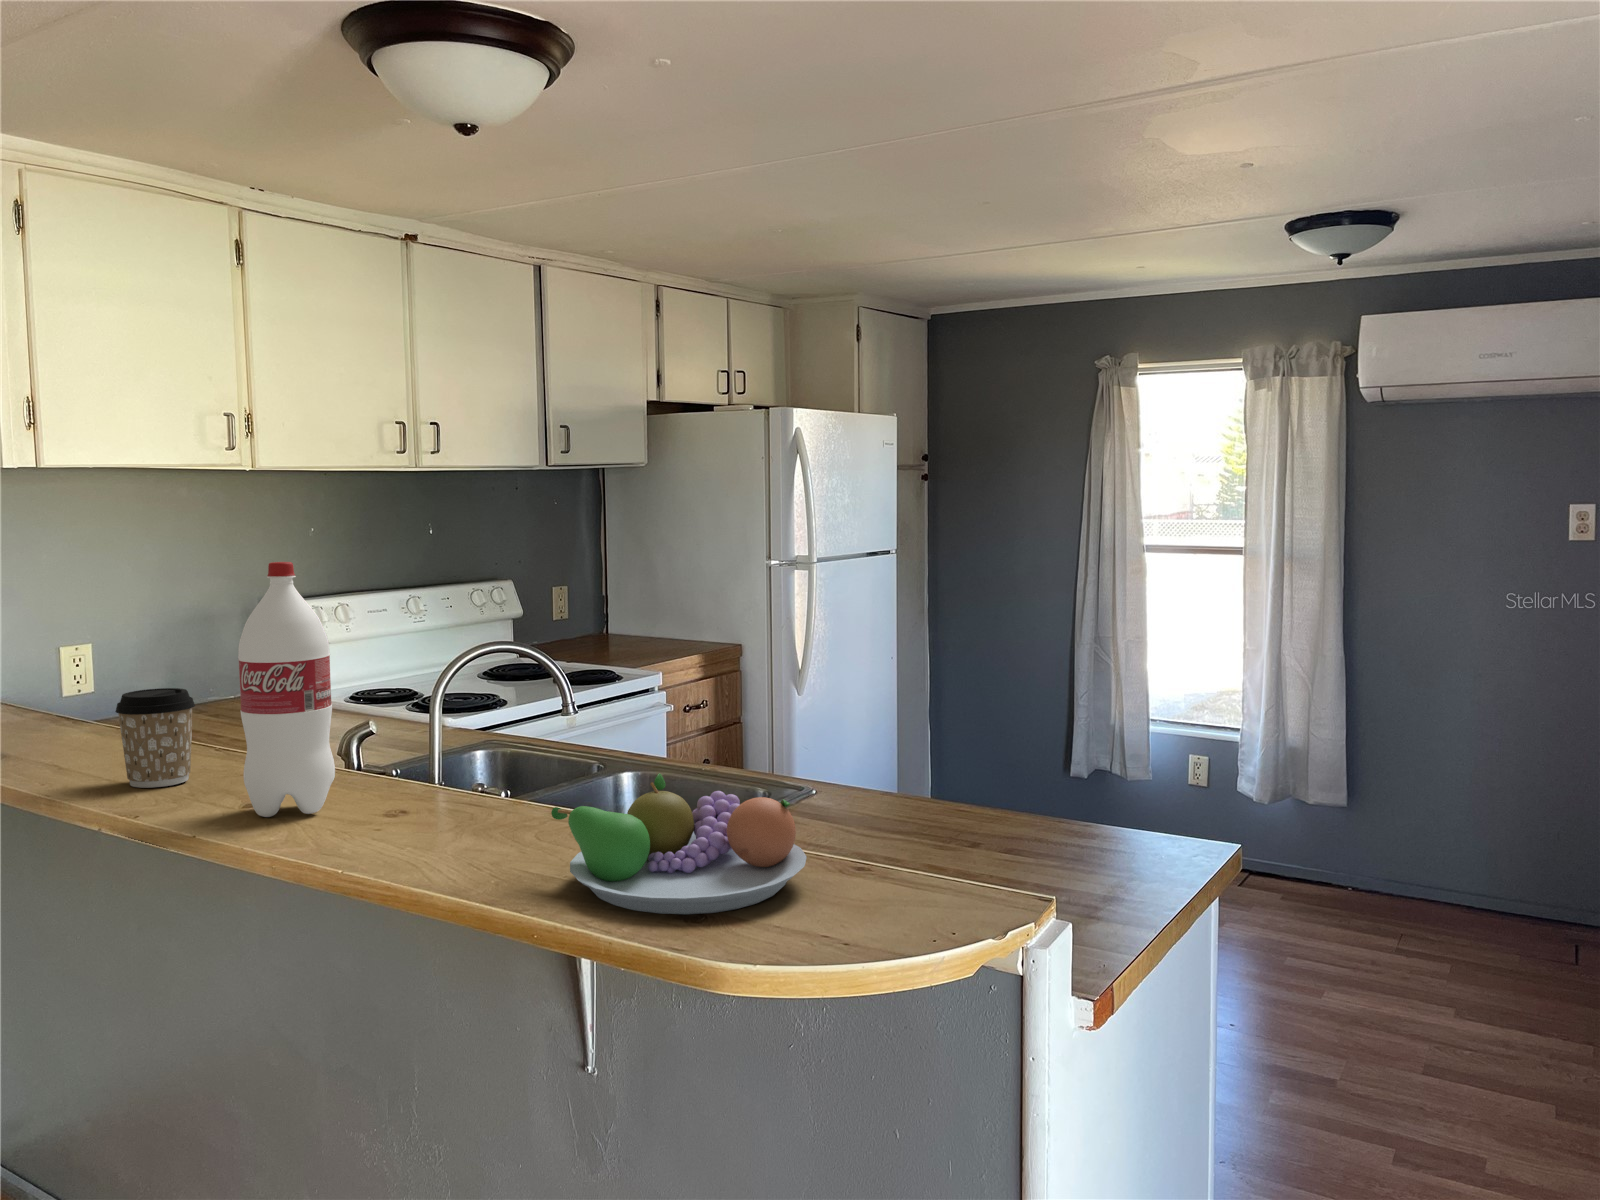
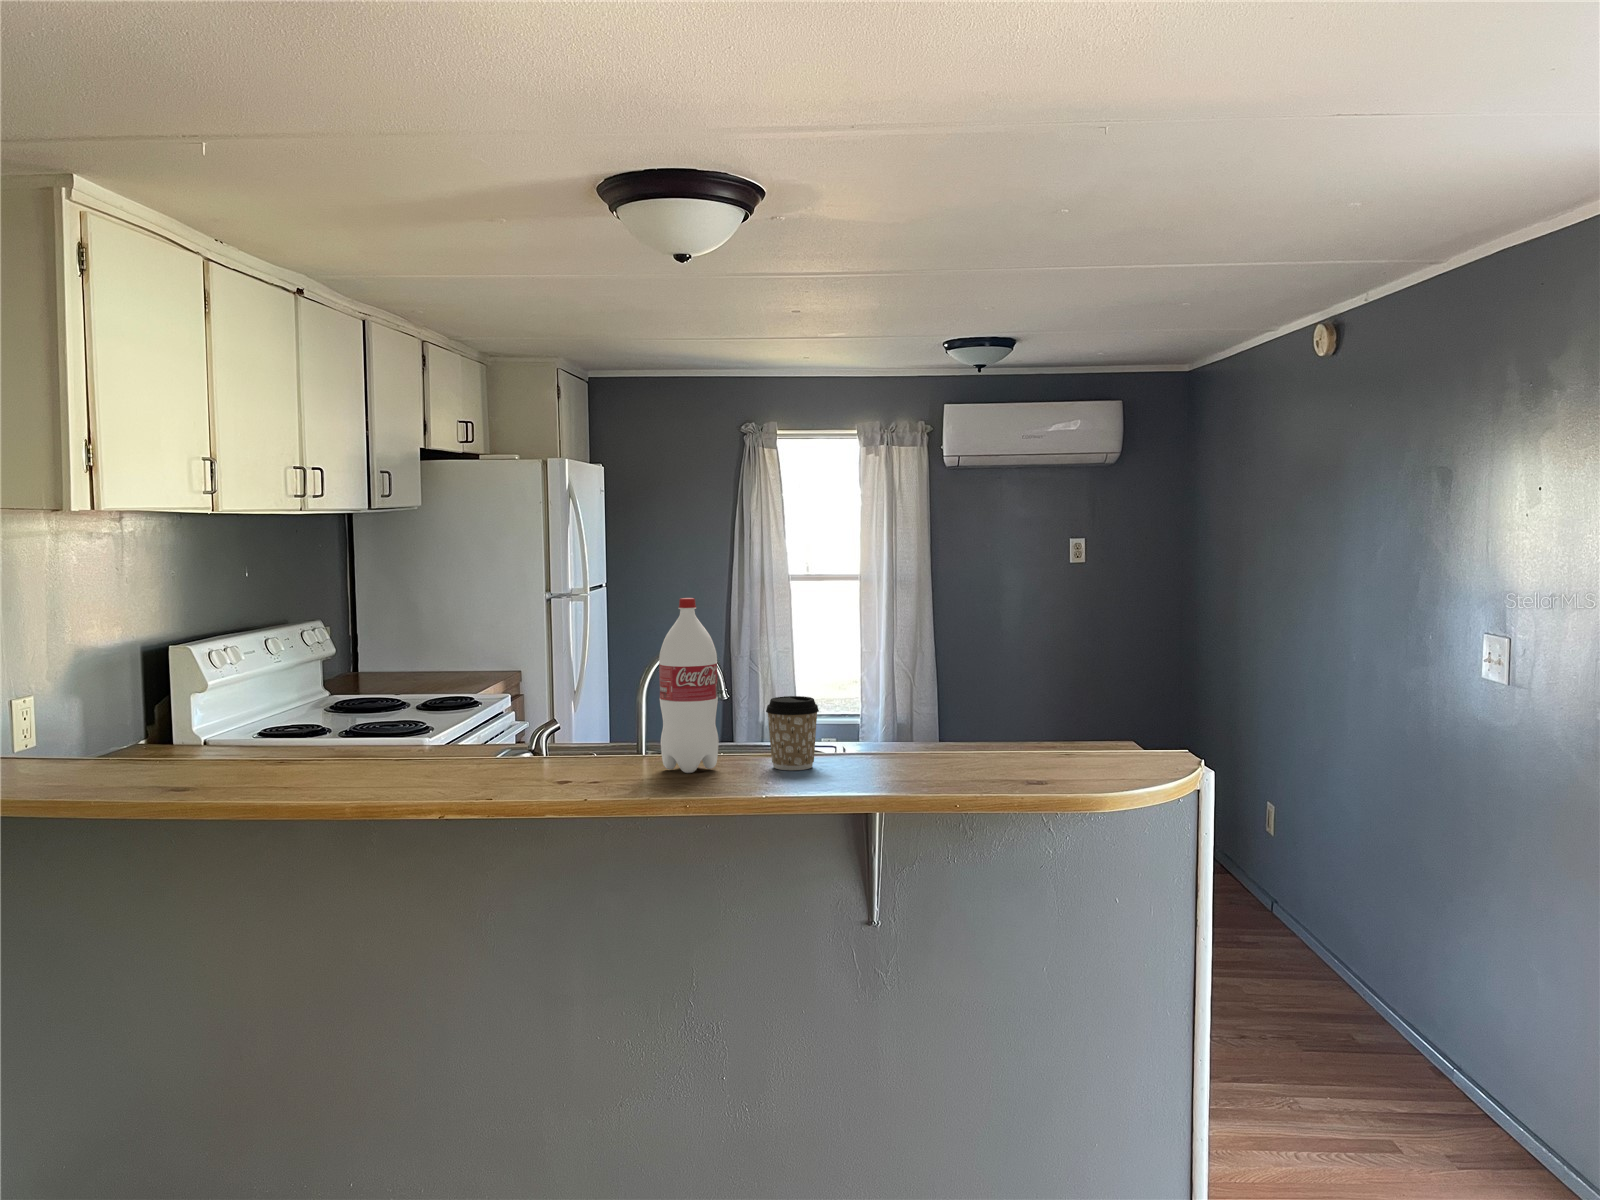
coffee cup: present [115,688,195,788] -> present [766,696,819,770]
fruit bowl: present [551,773,807,914] -> none [948,711,1088,777]

